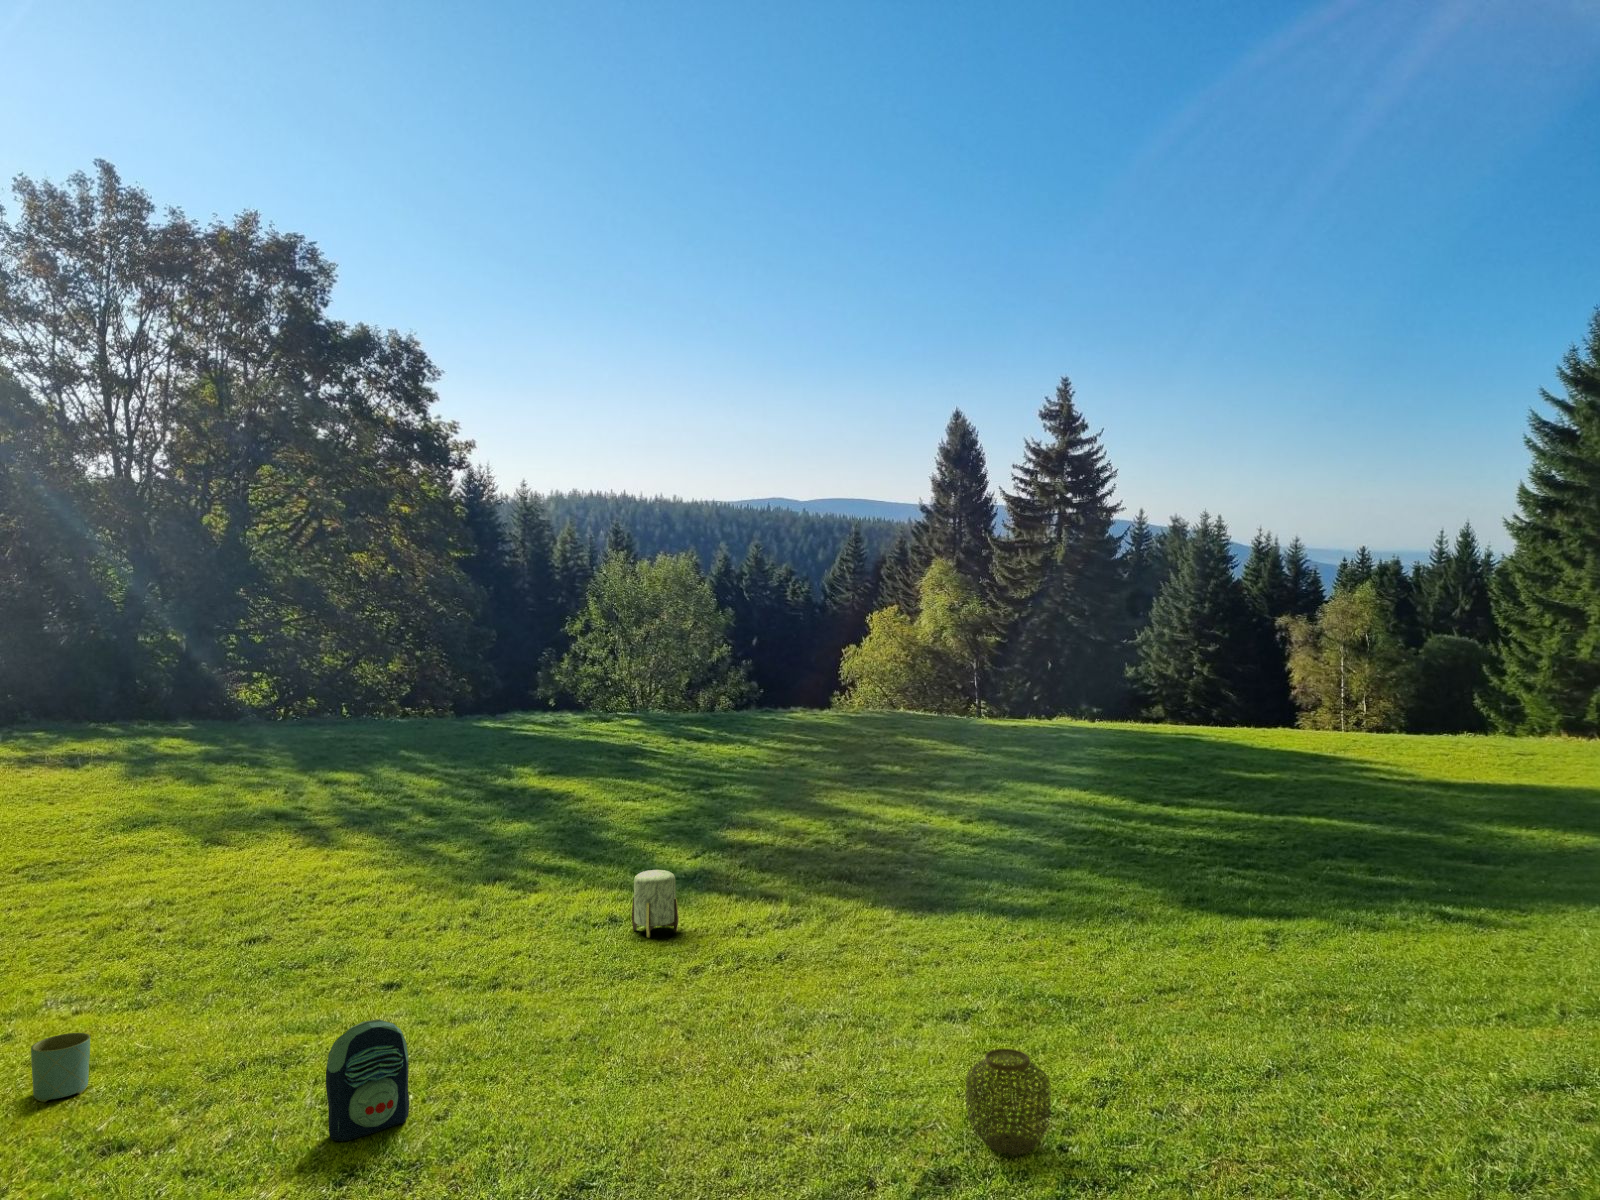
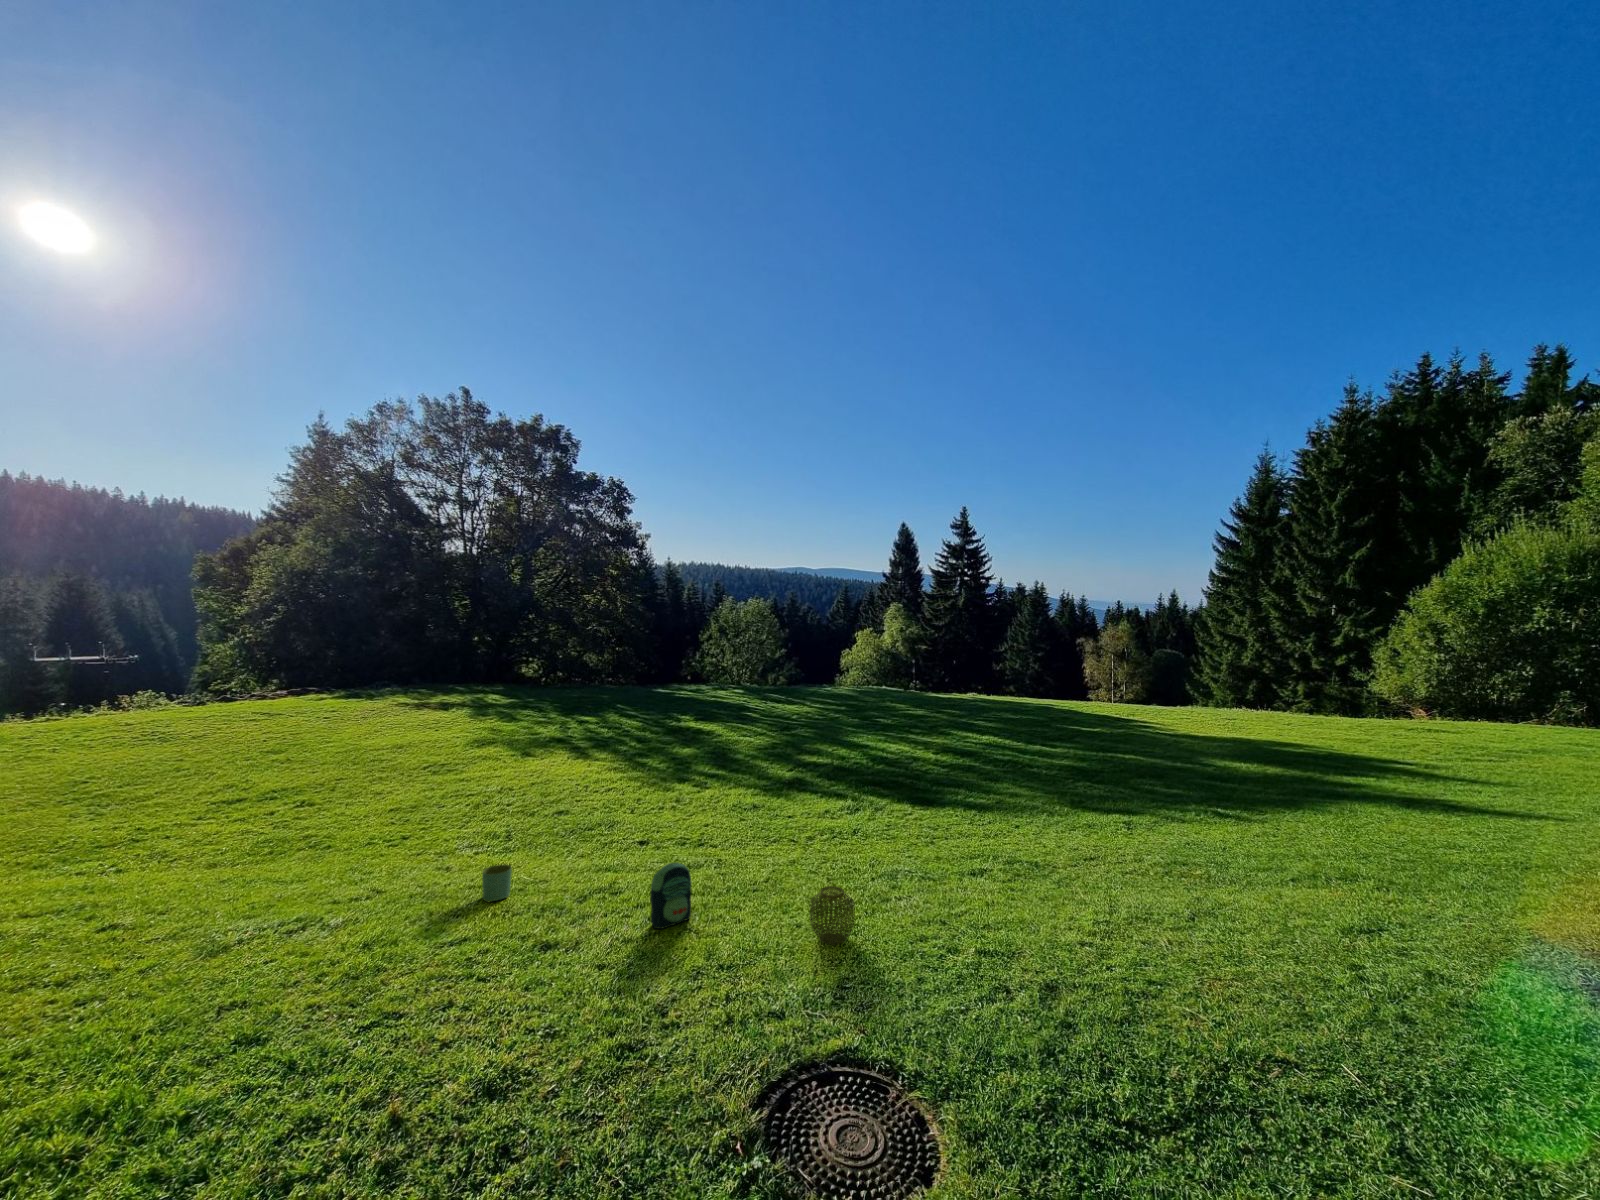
stool: present [632,870,679,938] -> none [769,779,795,817]
woven basket: present [966,1049,1051,1155] -> present [810,886,855,945]

